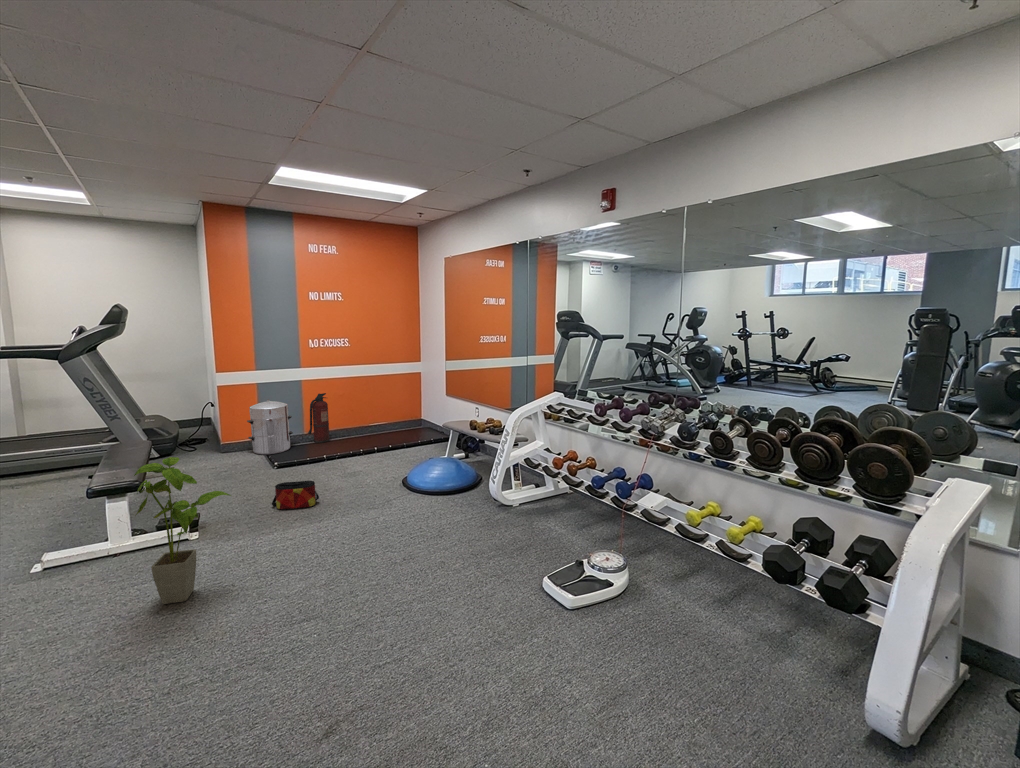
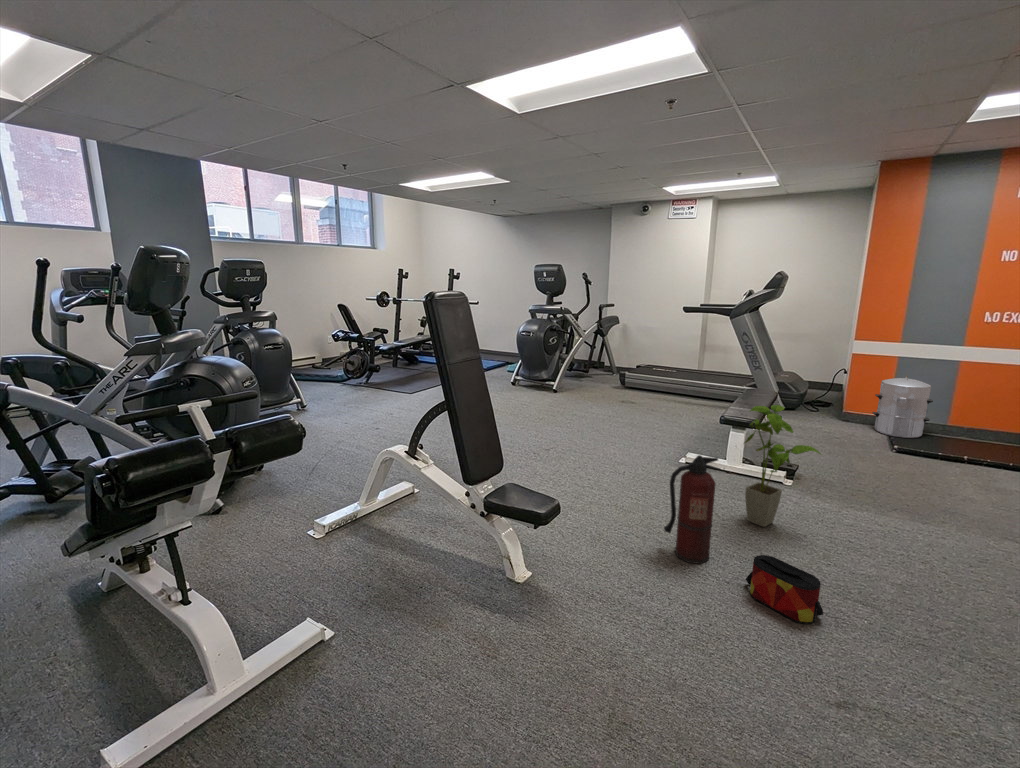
fire extinguisher: present [308,393,330,443] -> present [664,455,720,564]
bag: present [272,481,319,510] -> present [746,555,823,624]

